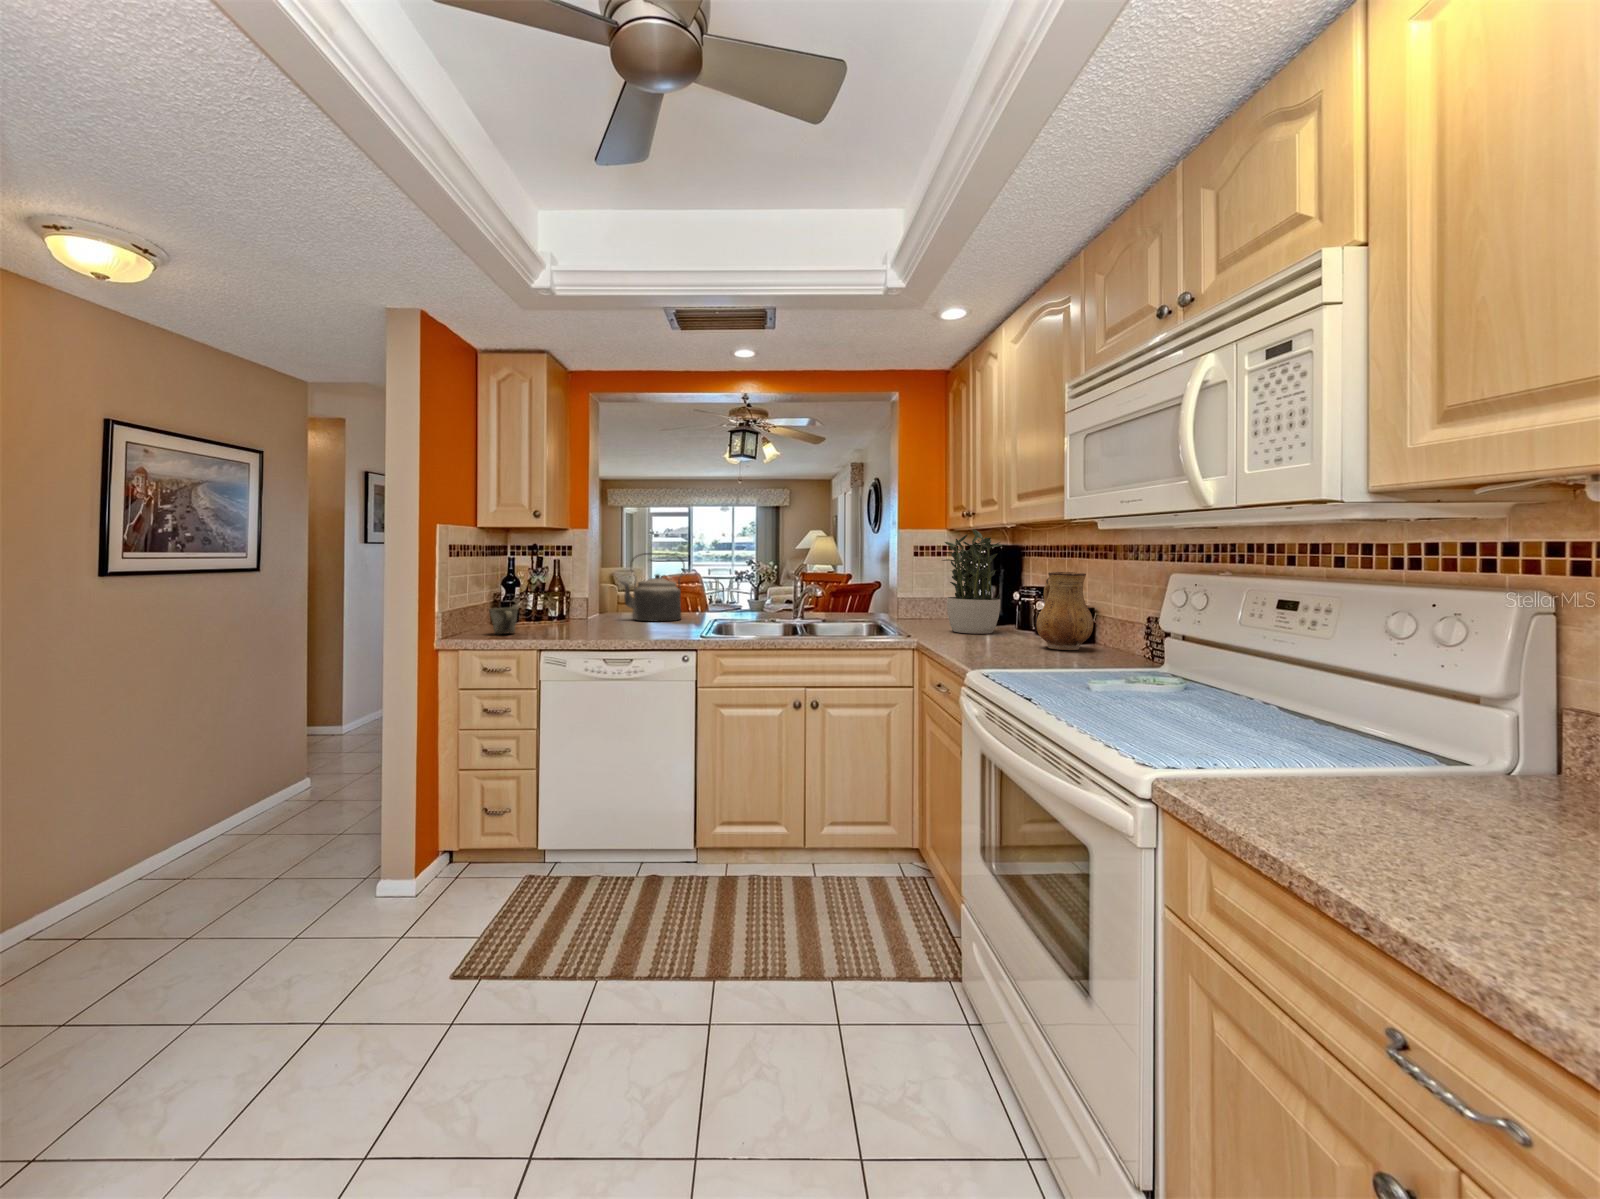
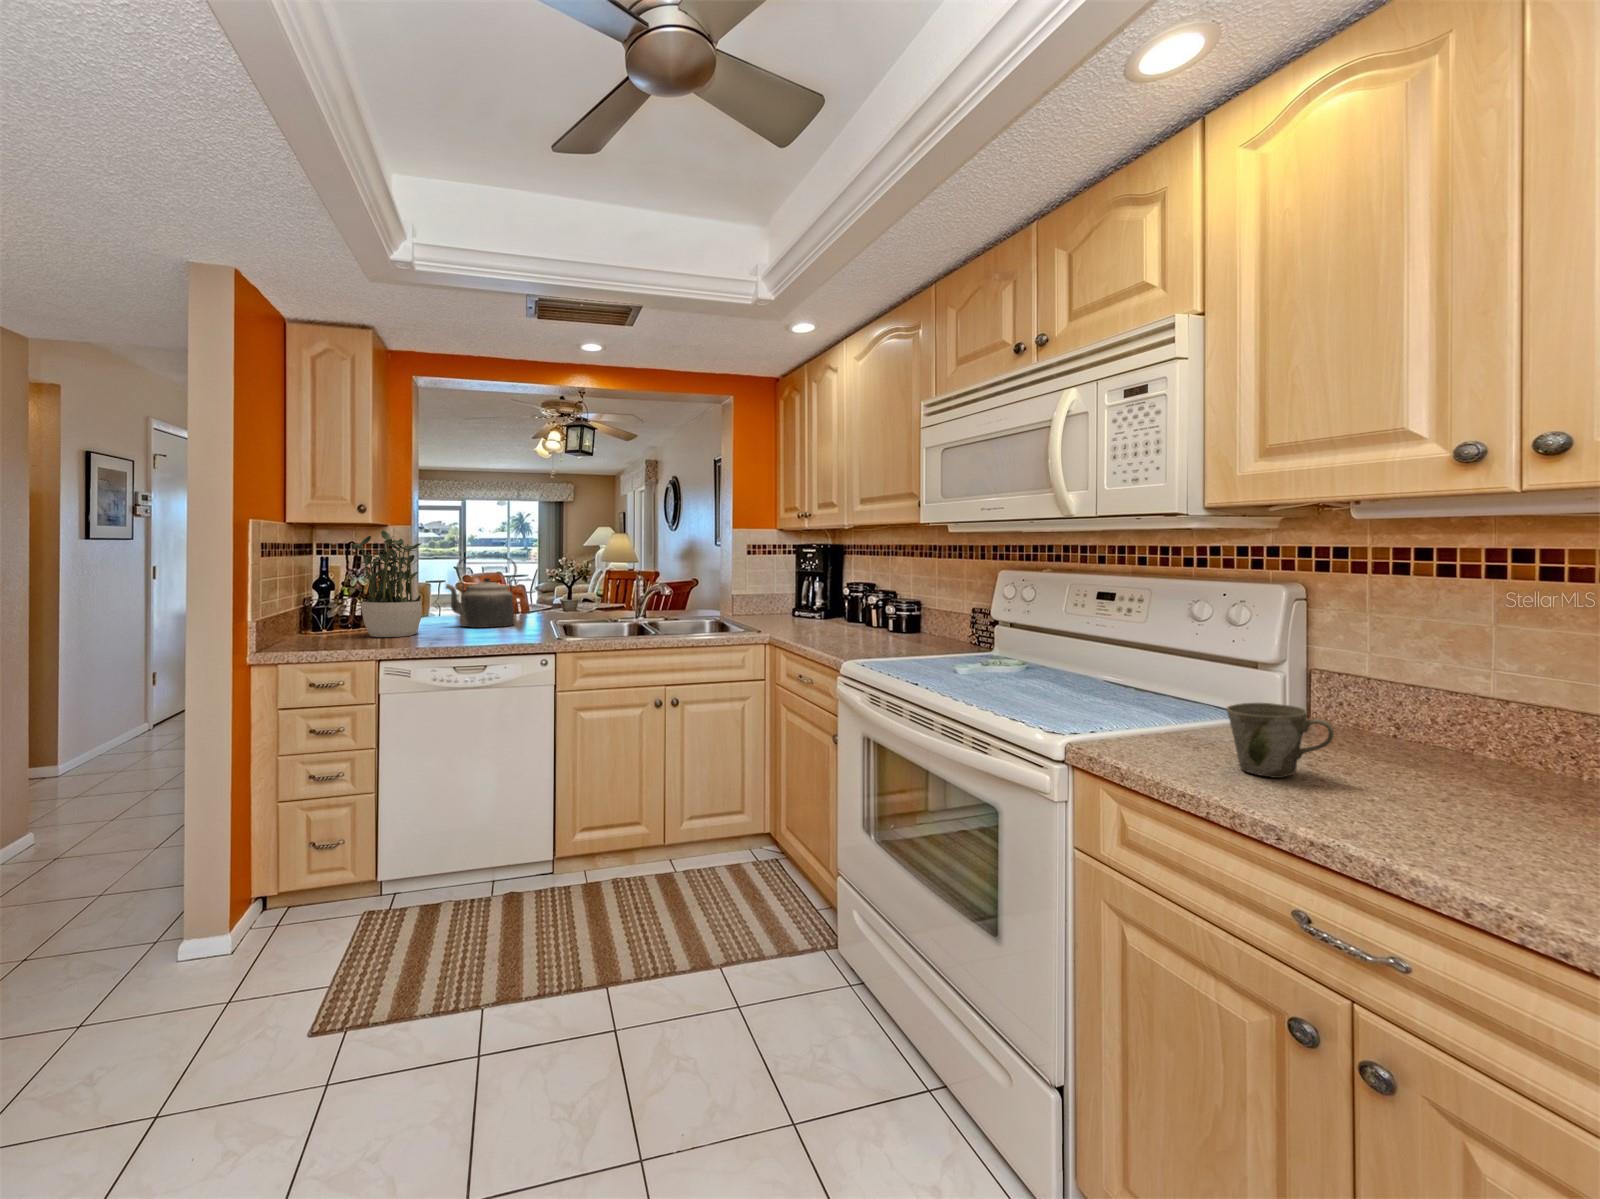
potted plant: present [943,529,1002,634] -> present [352,530,422,637]
ceramic pitcher: present [1036,572,1093,650] -> none [881,570,930,640]
mug: present [489,607,518,634] -> present [1227,703,1334,778]

